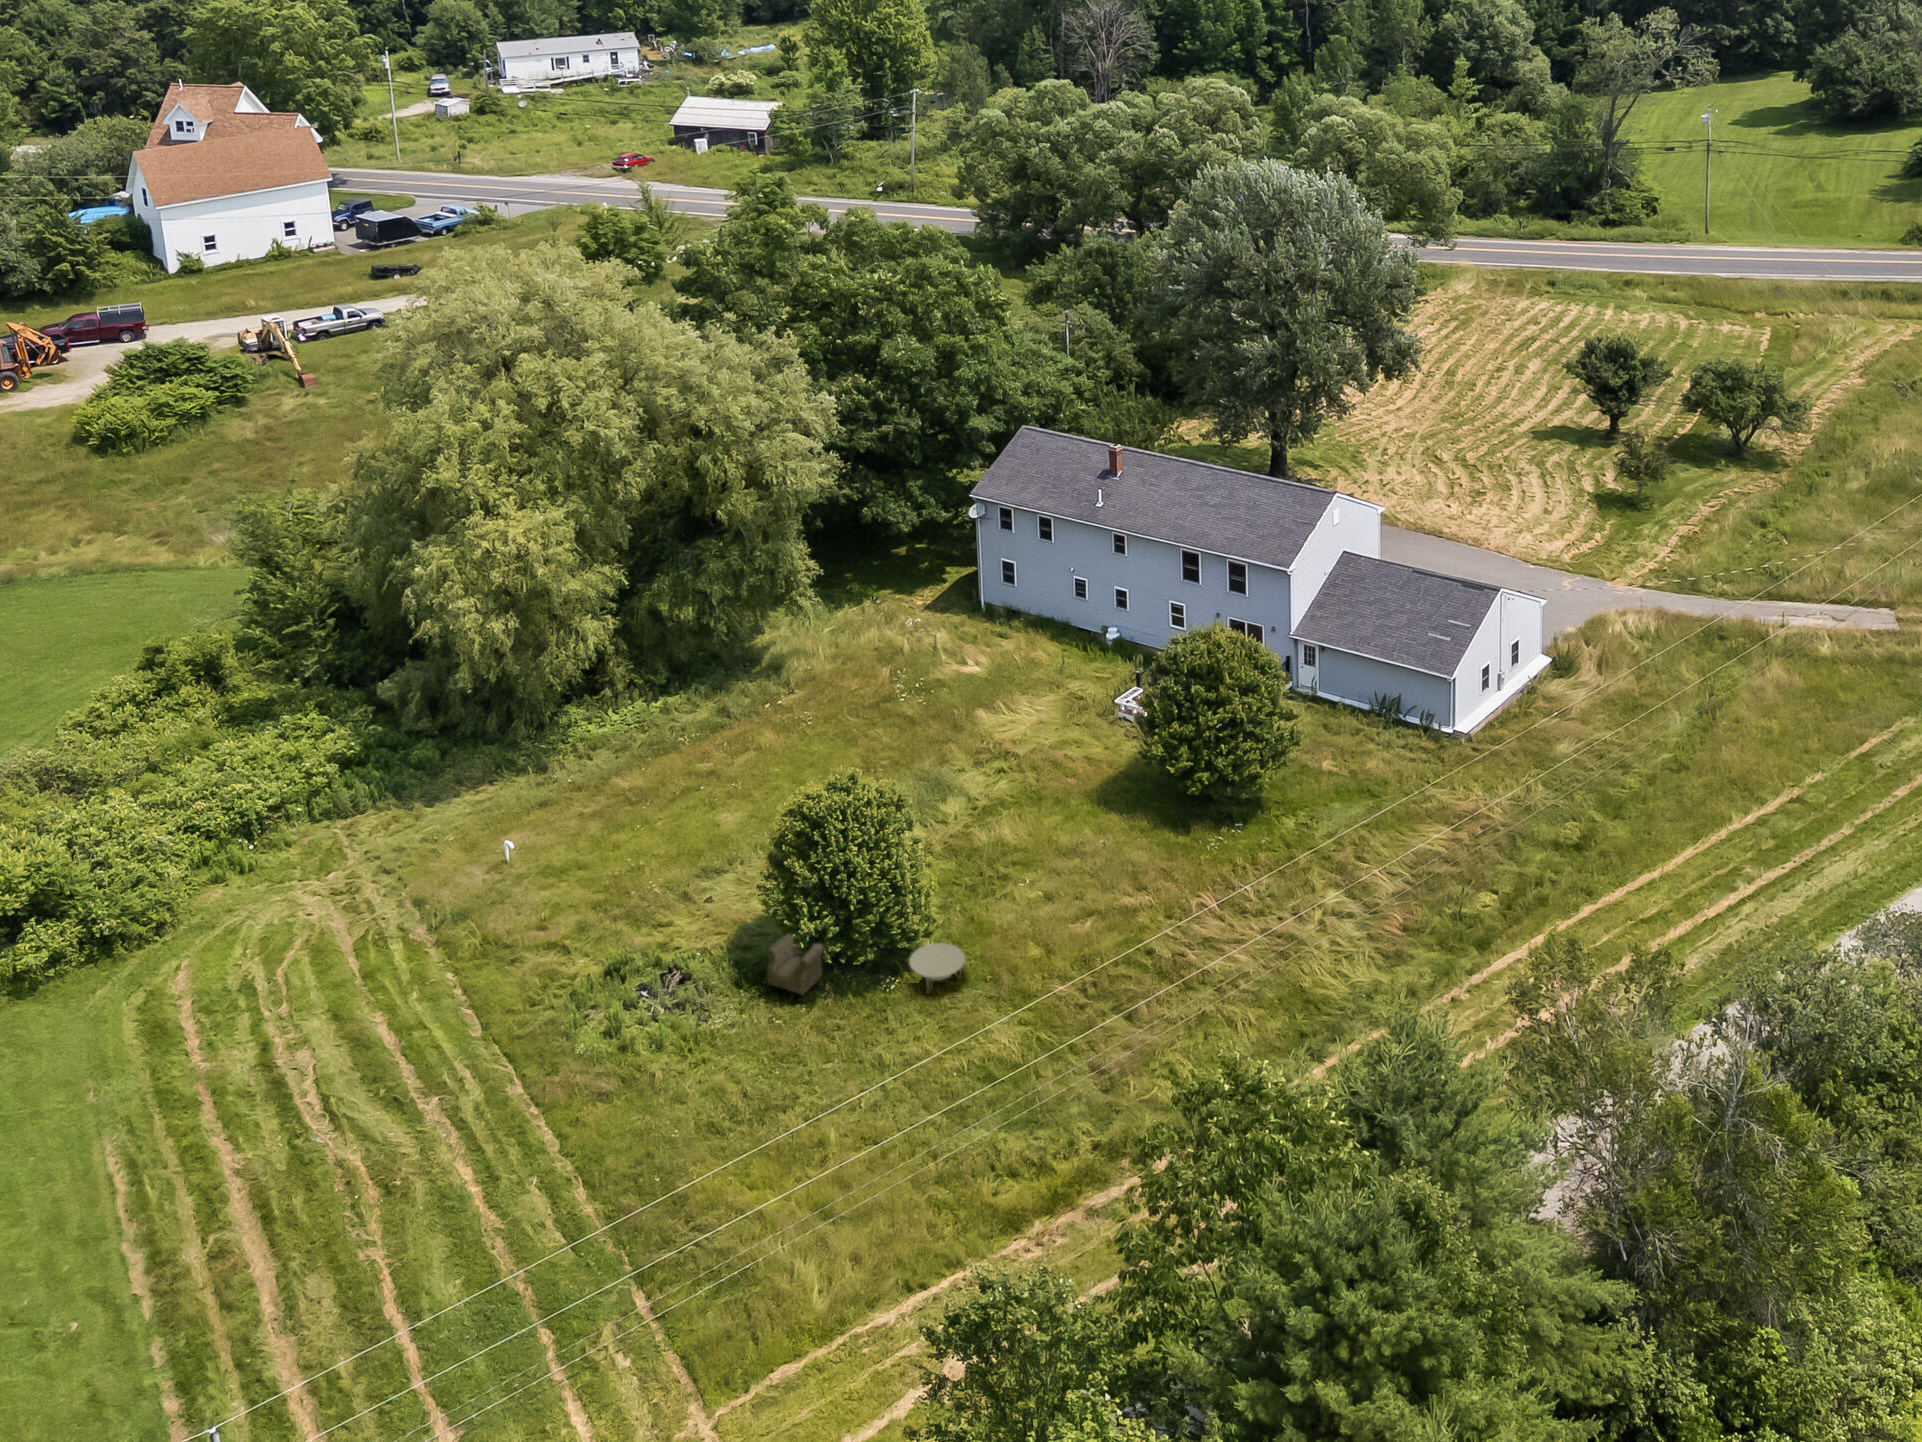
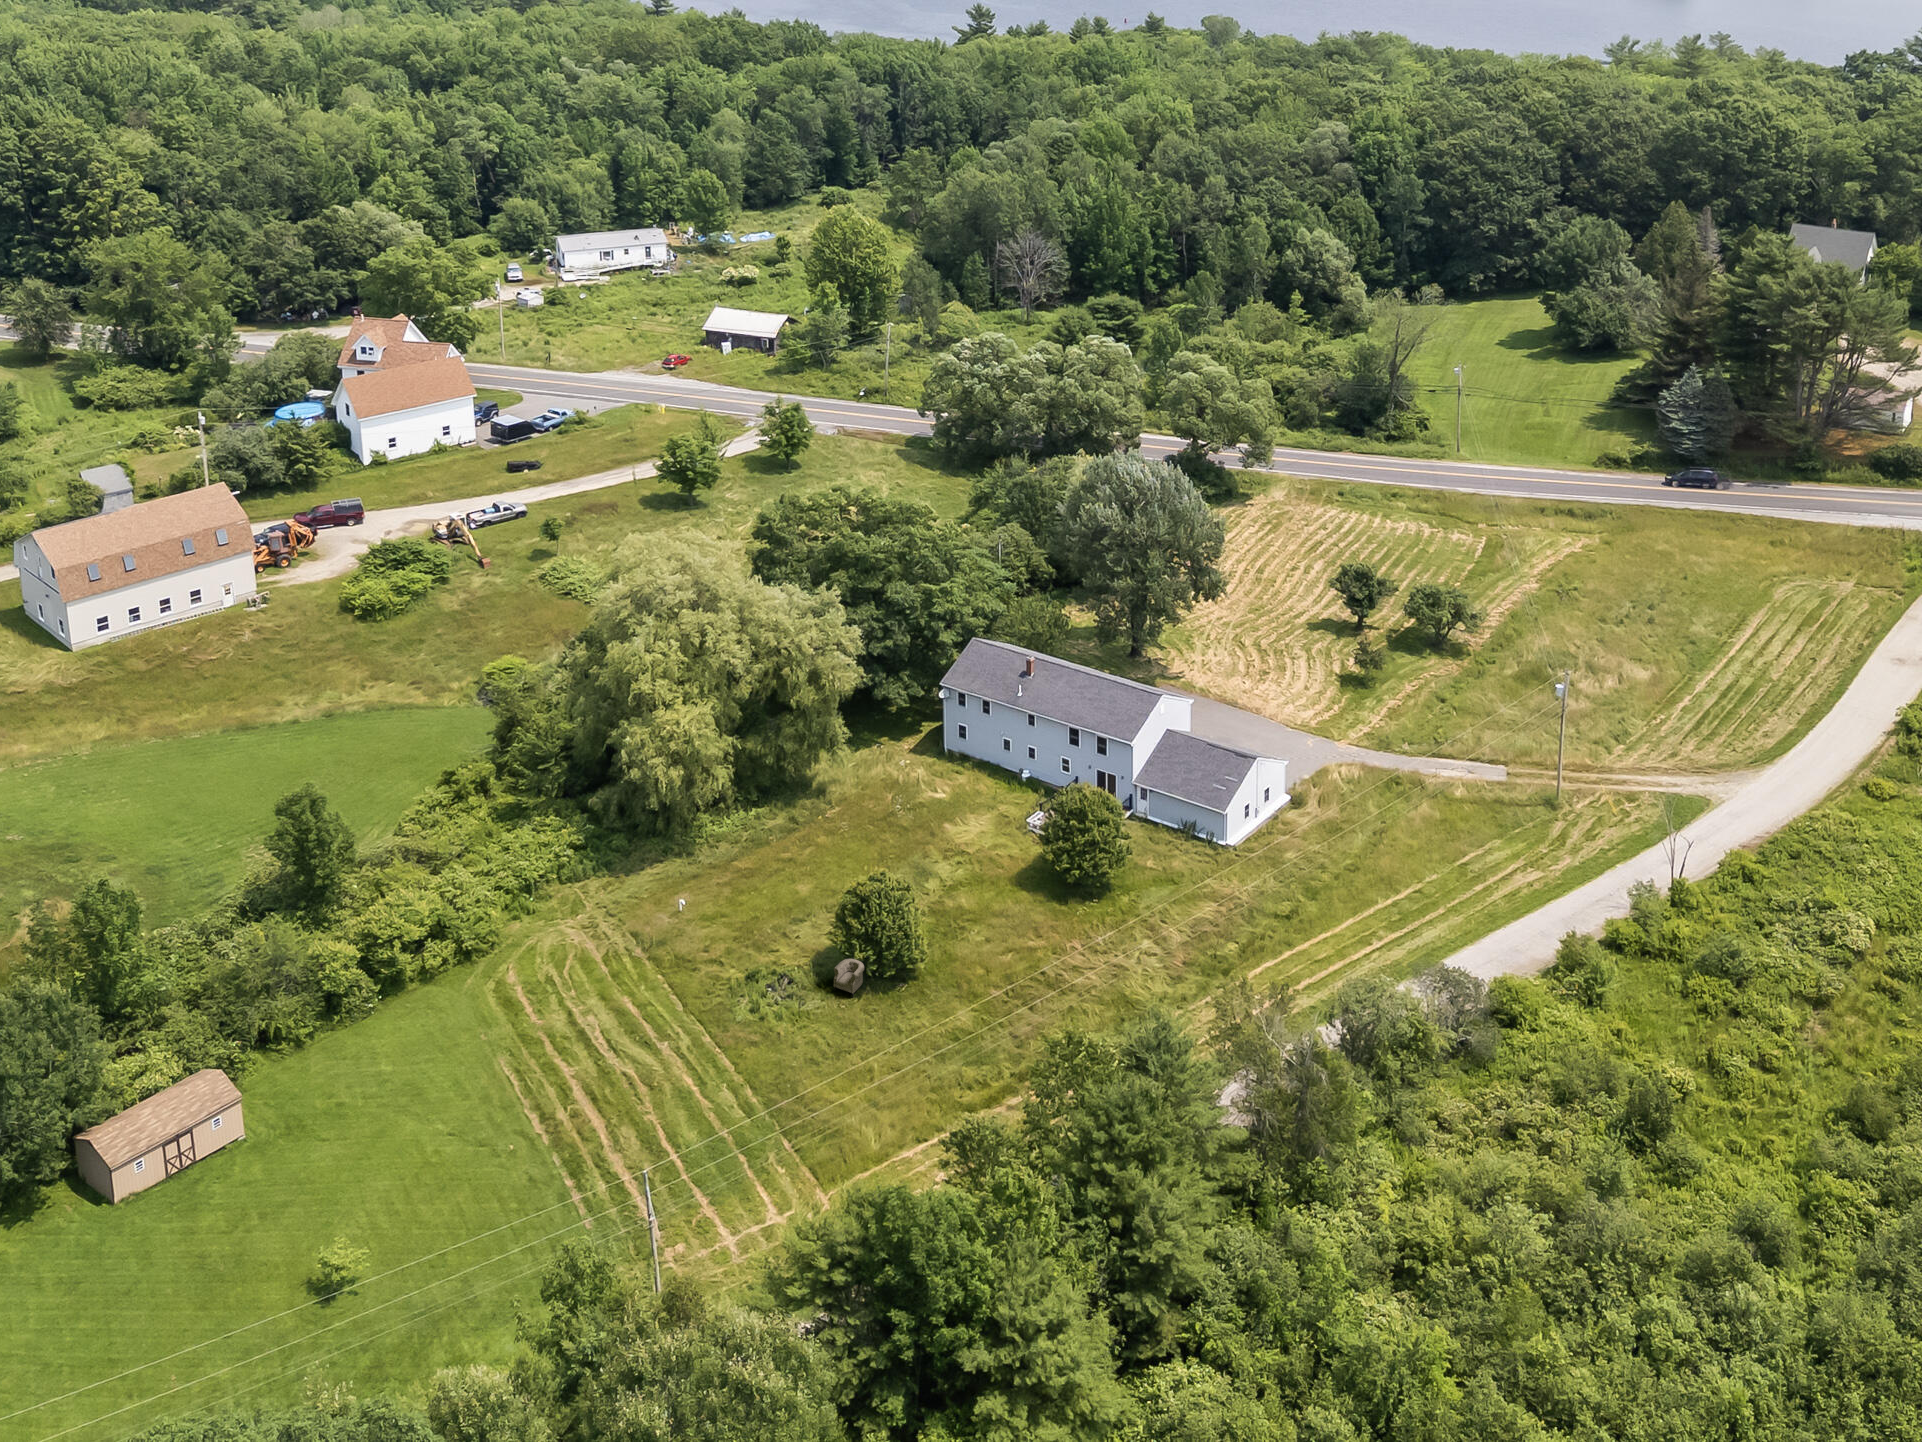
round table: present [909,943,965,994] -> none [910,966,941,995]

